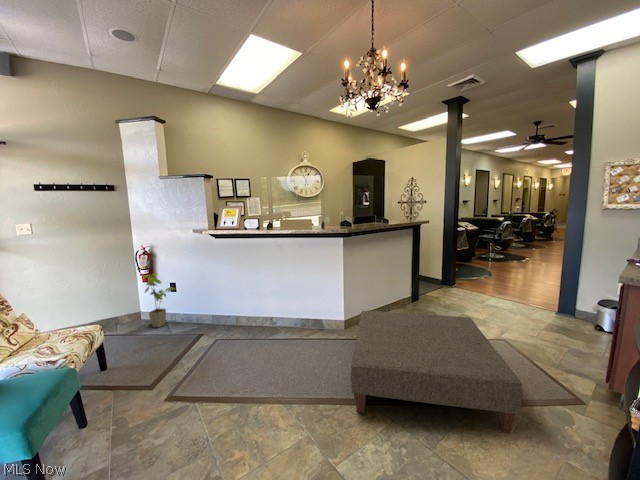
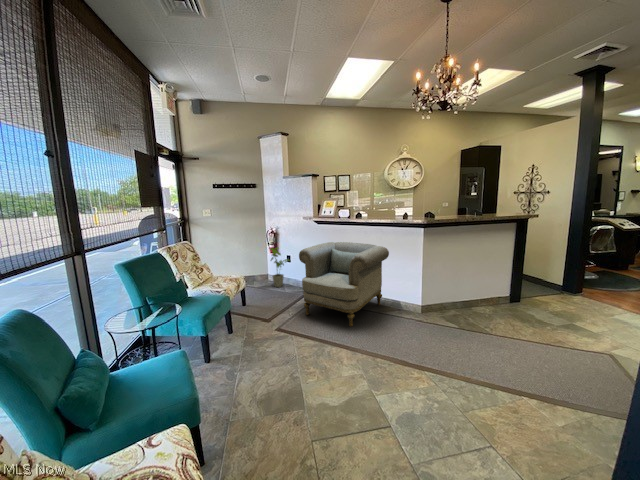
armchair: none [194,260,307,367] -> present [299,242,389,327]
ottoman: present [351,311,522,434] -> none [402,295,571,426]

